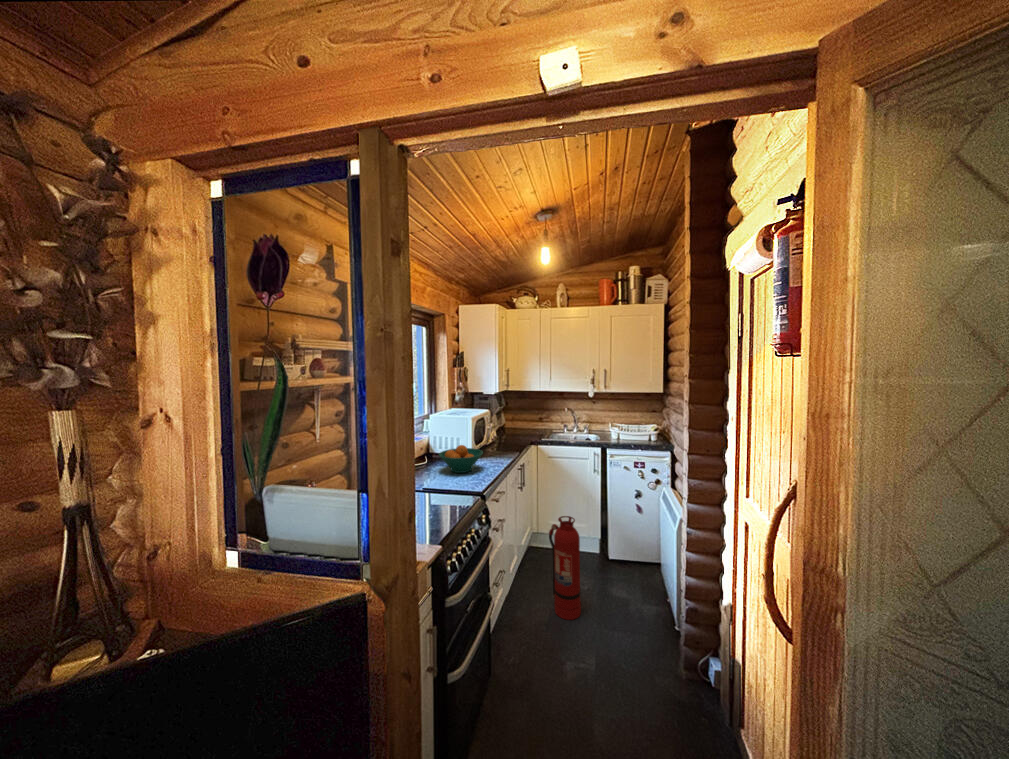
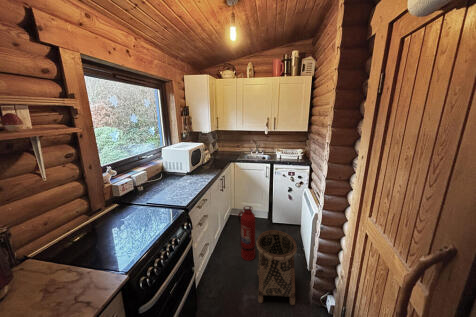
fruit bowl: present [439,445,483,473] -> none [168,167,197,184]
basket: none [585,556,658,696] -> present [256,230,297,305]

